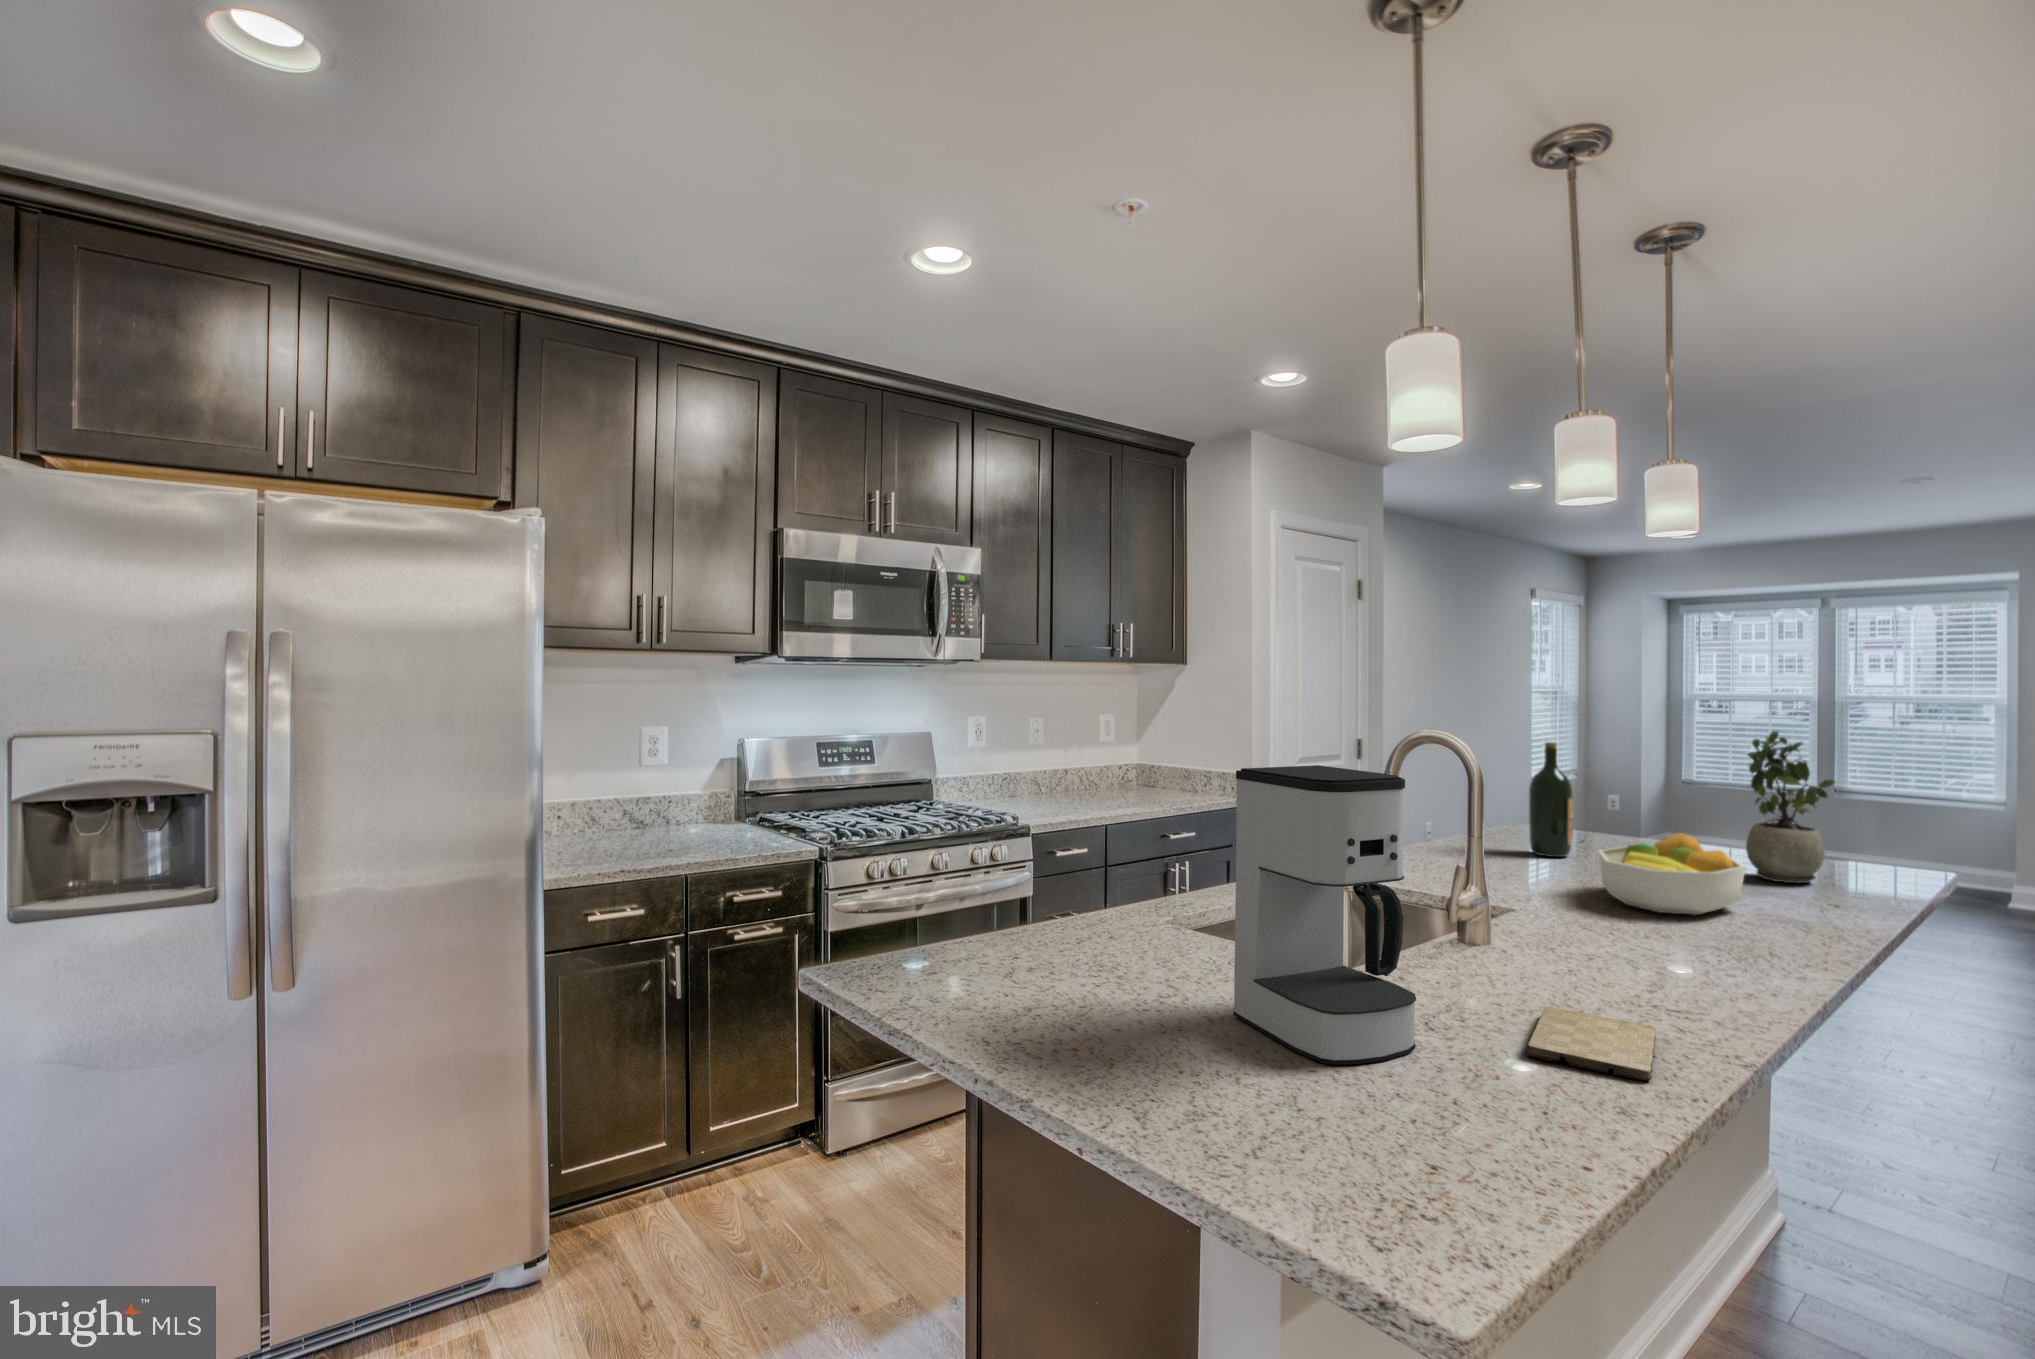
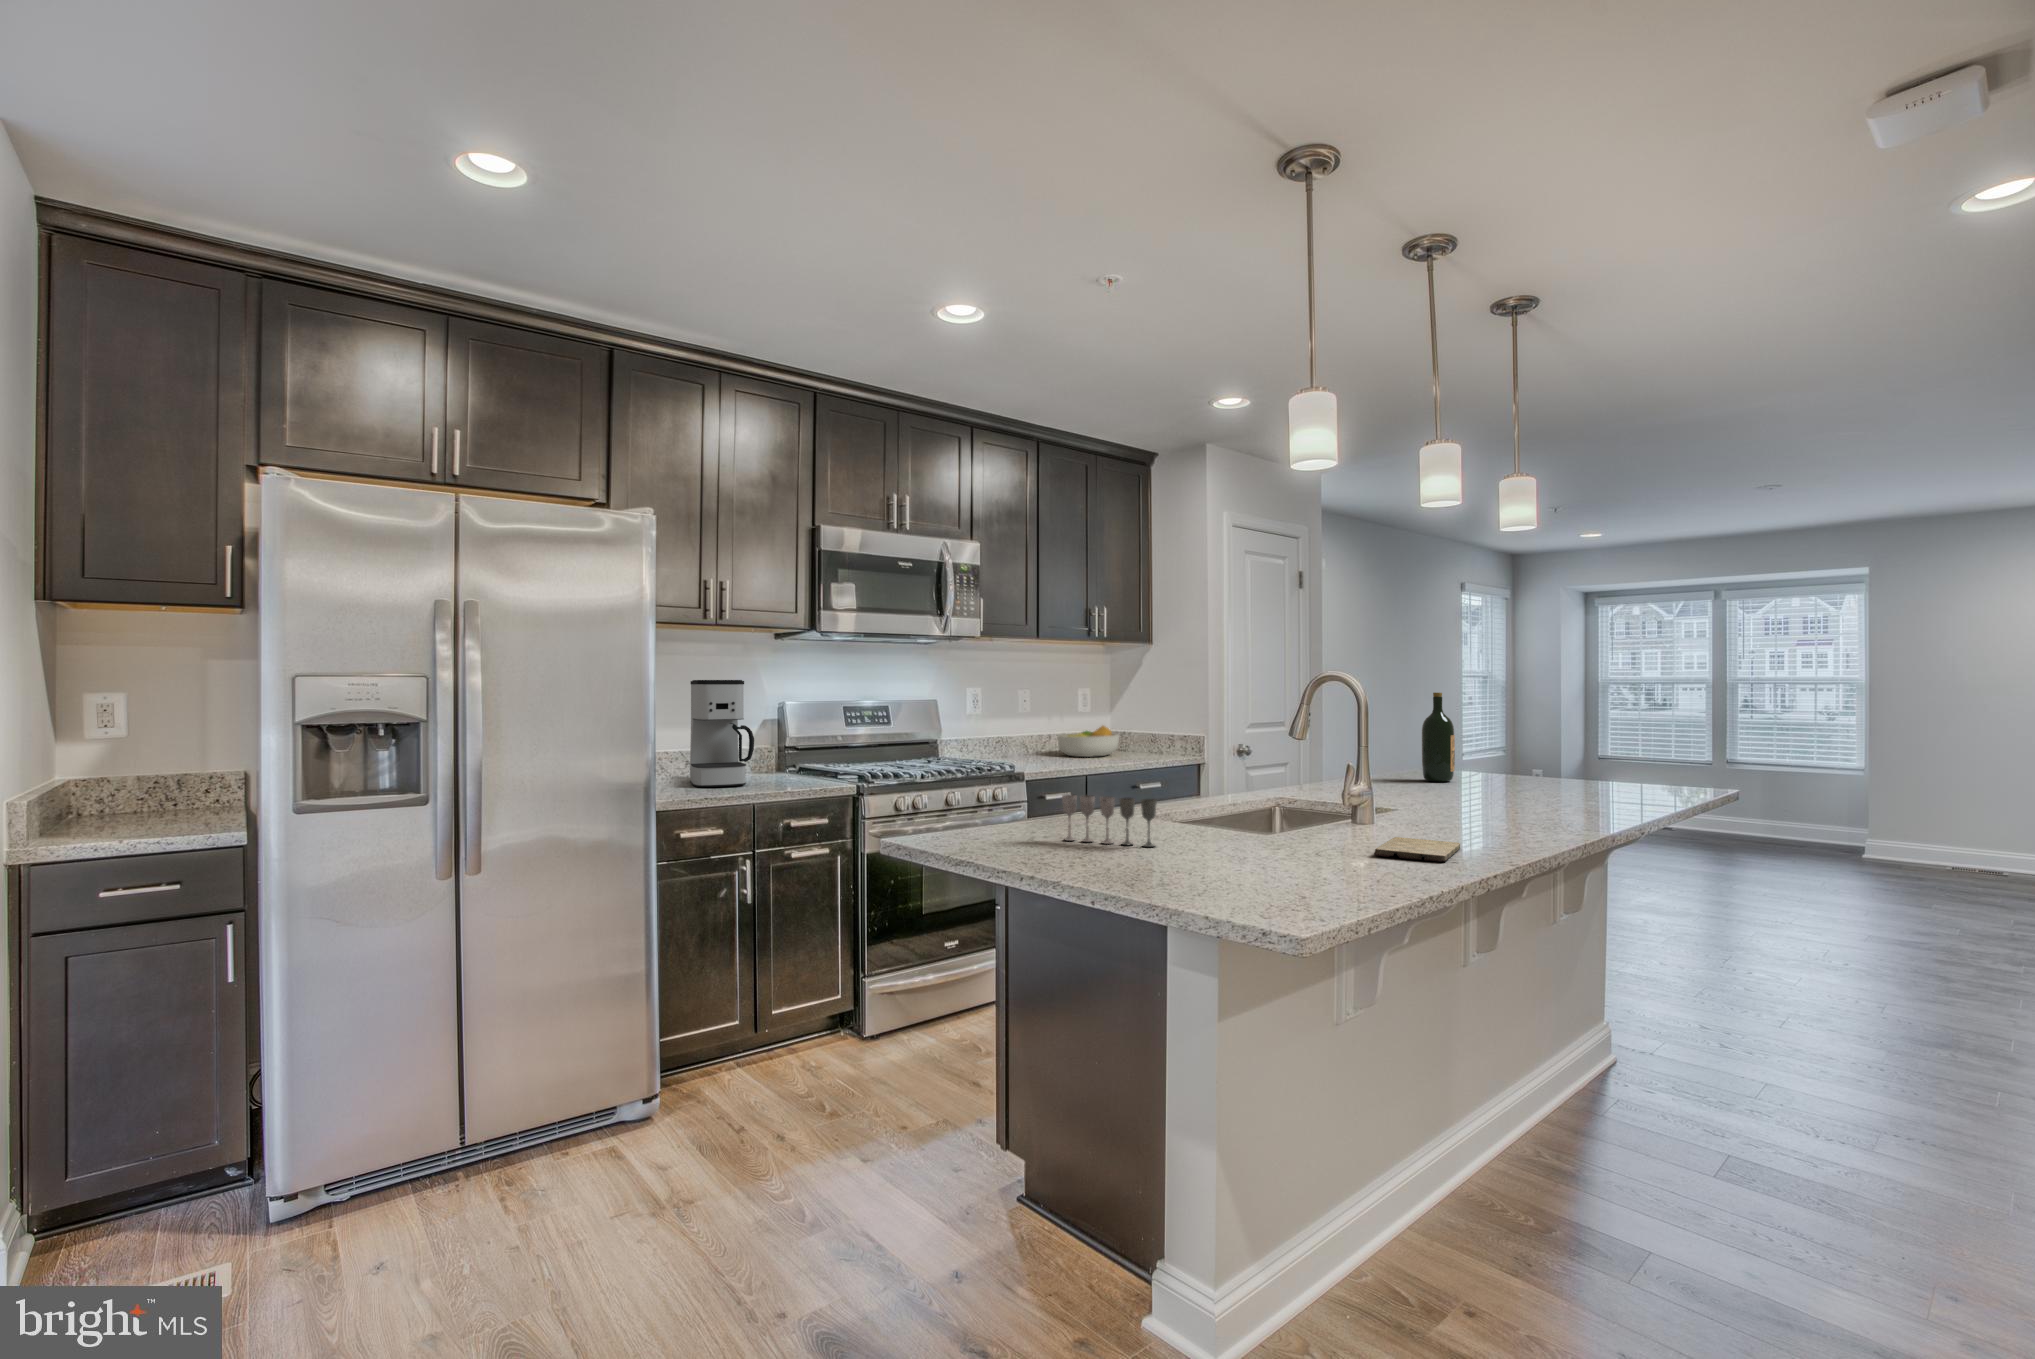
potted plant: present [1746,731,1836,883] -> none [1577,677,1633,791]
coffee maker: present [1233,765,1416,1065] -> present [690,680,754,787]
fruit bowl: present [1599,833,1745,915] -> present [1057,726,1119,757]
wine glass: none [1047,923,1184,1016] -> present [1062,794,1157,847]

